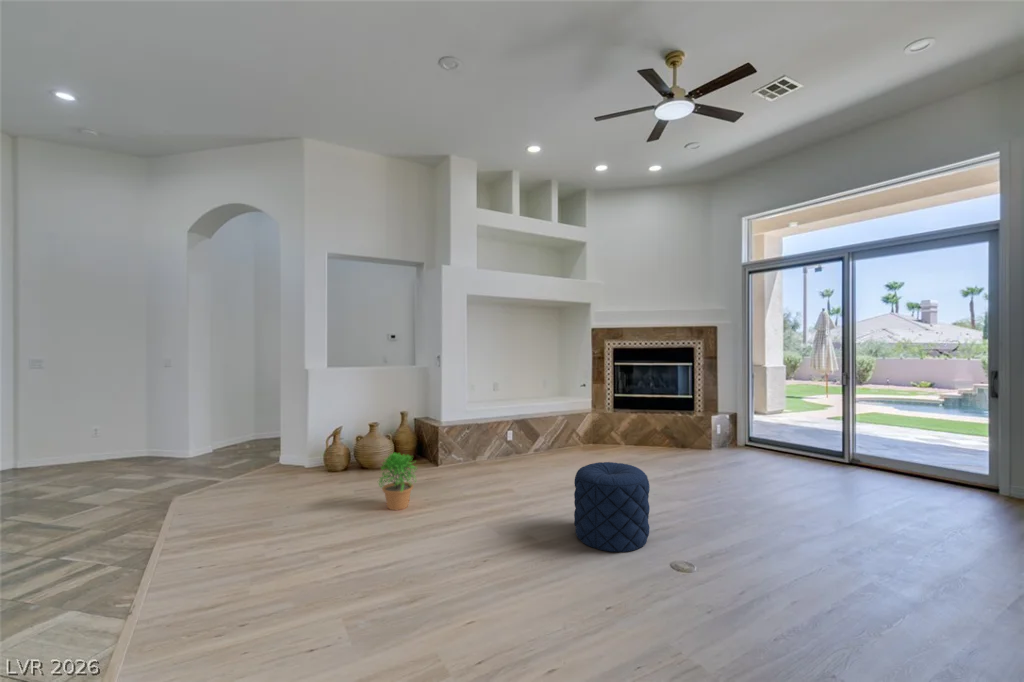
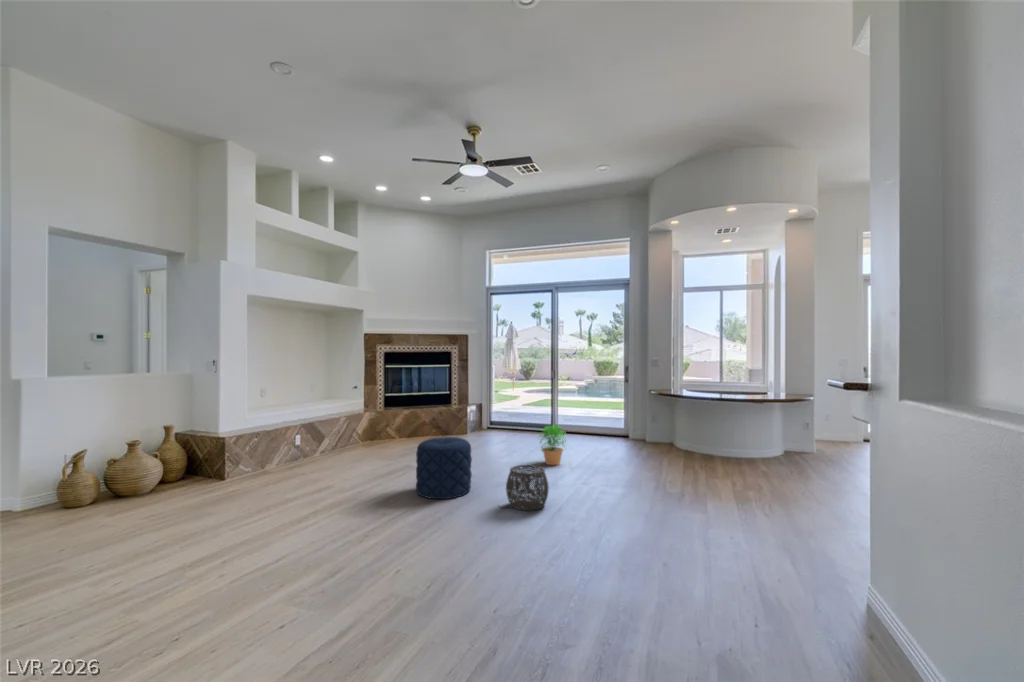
potted plant: present [379,453,416,510] -> present [540,425,566,465]
woven basket: none [674,533,753,622] -> present [506,465,549,510]

